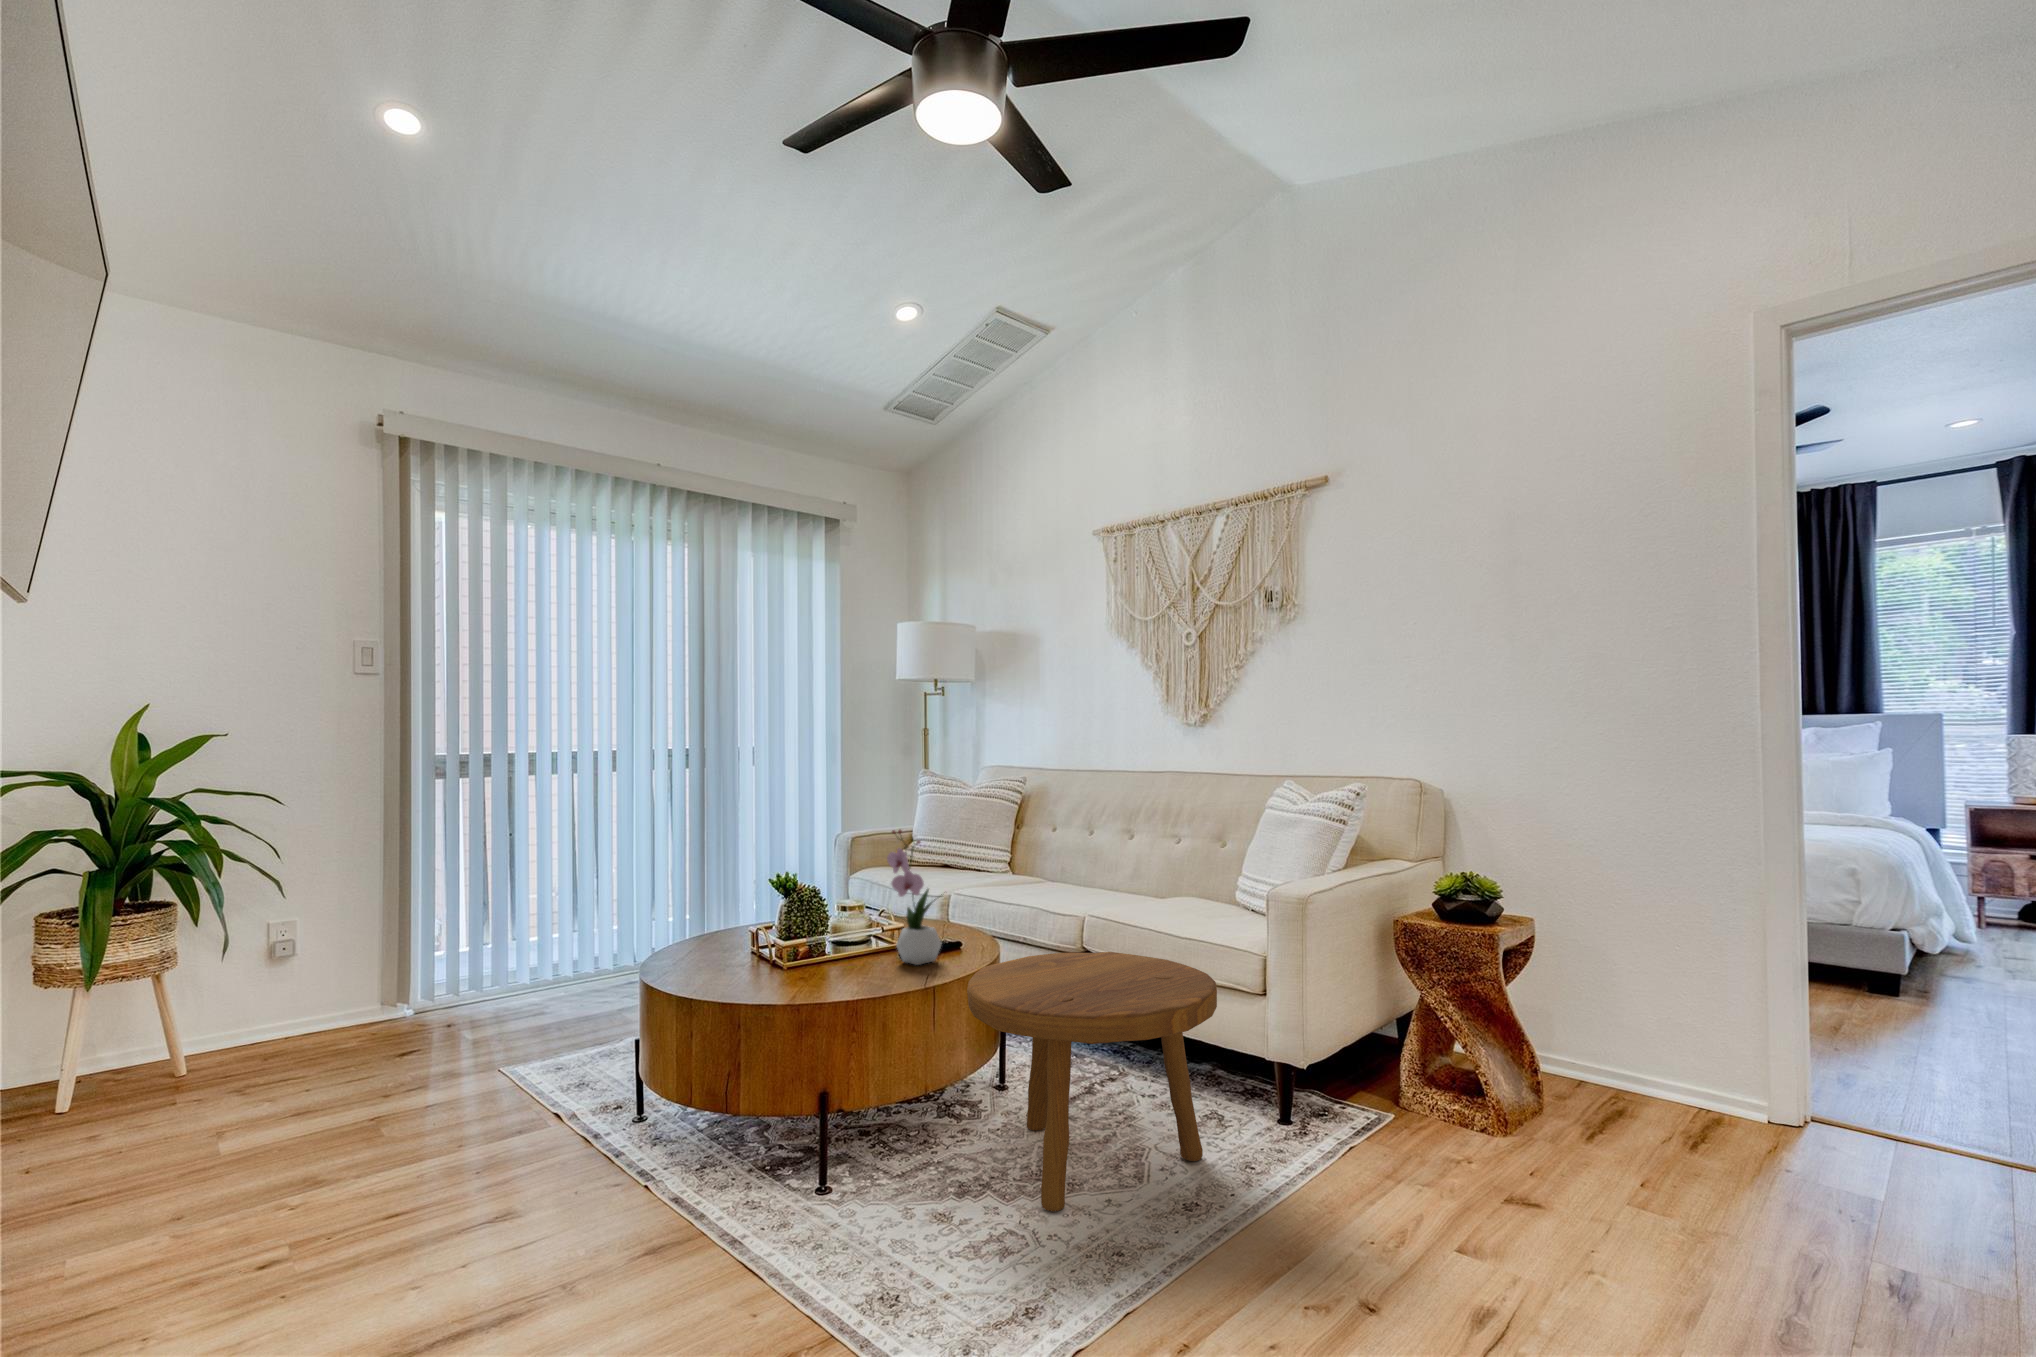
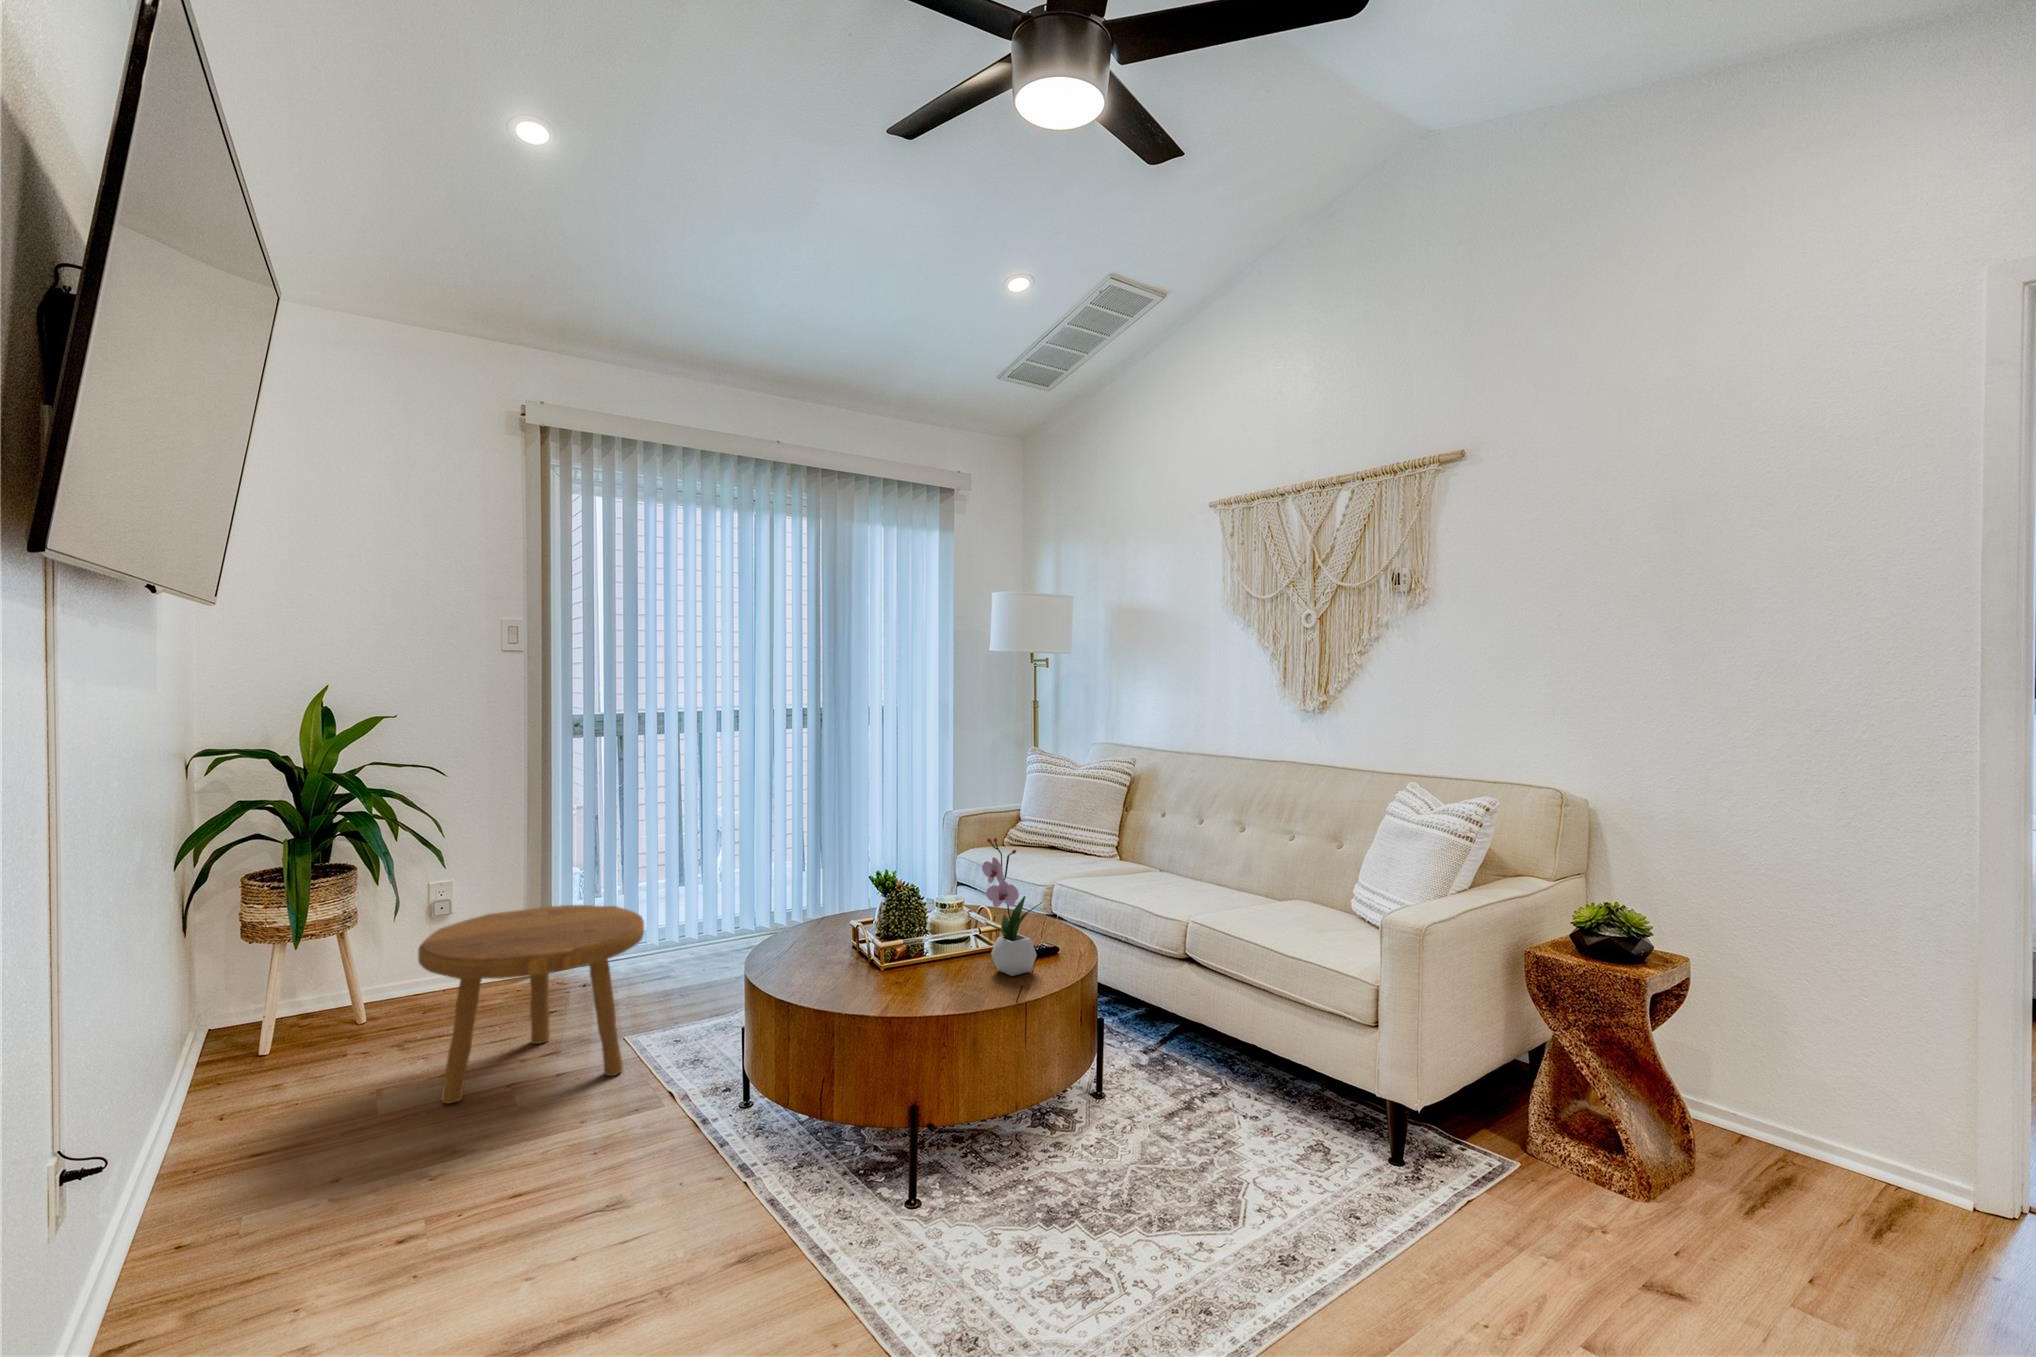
footstool: present [967,952,1217,1212] -> present [418,905,644,1104]

